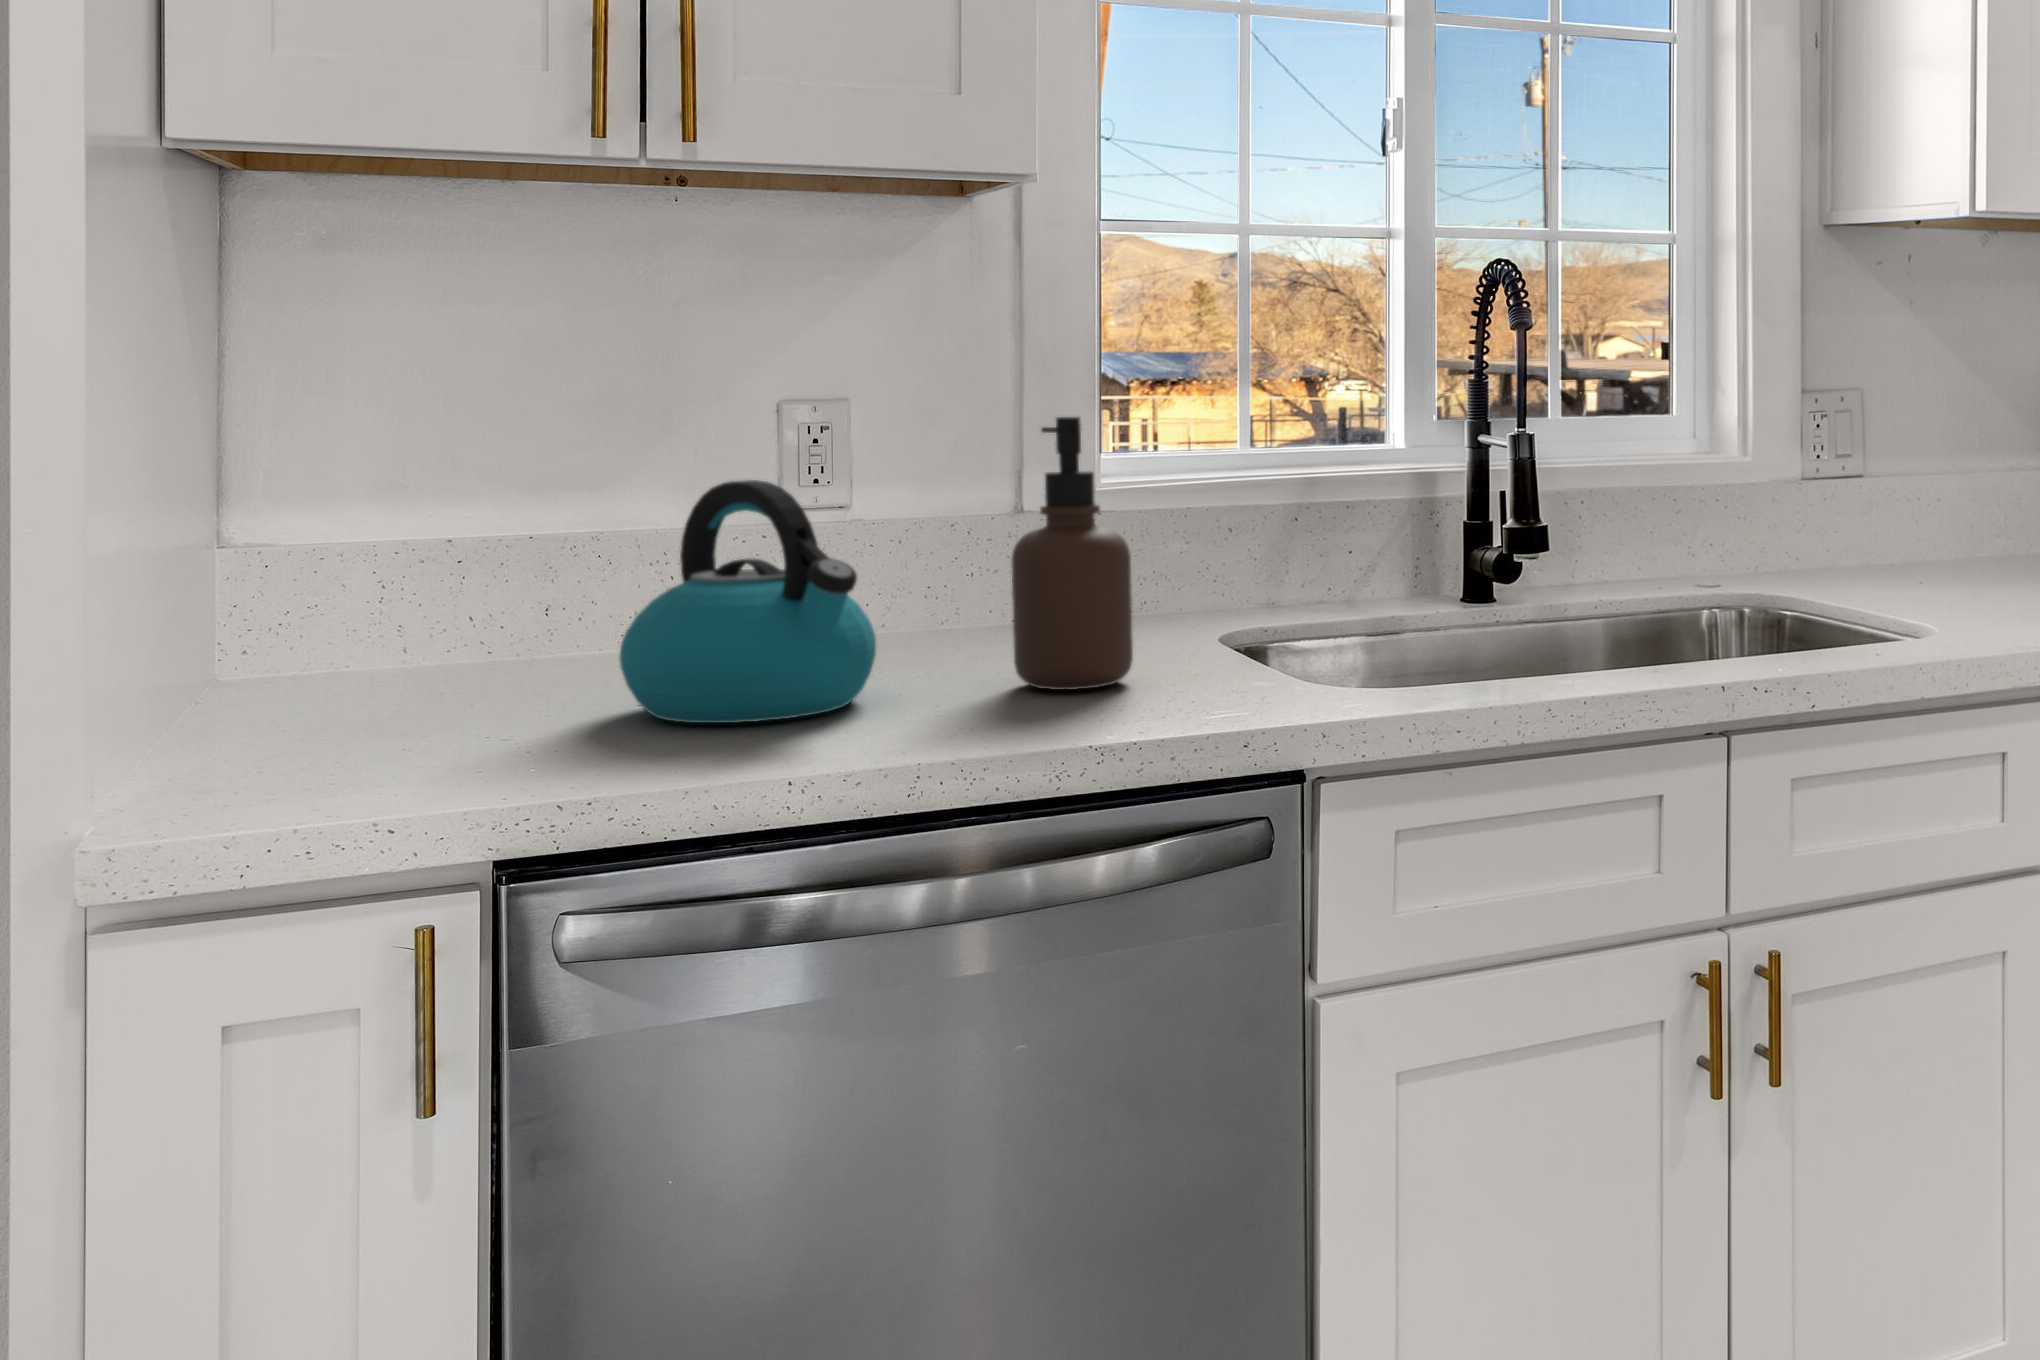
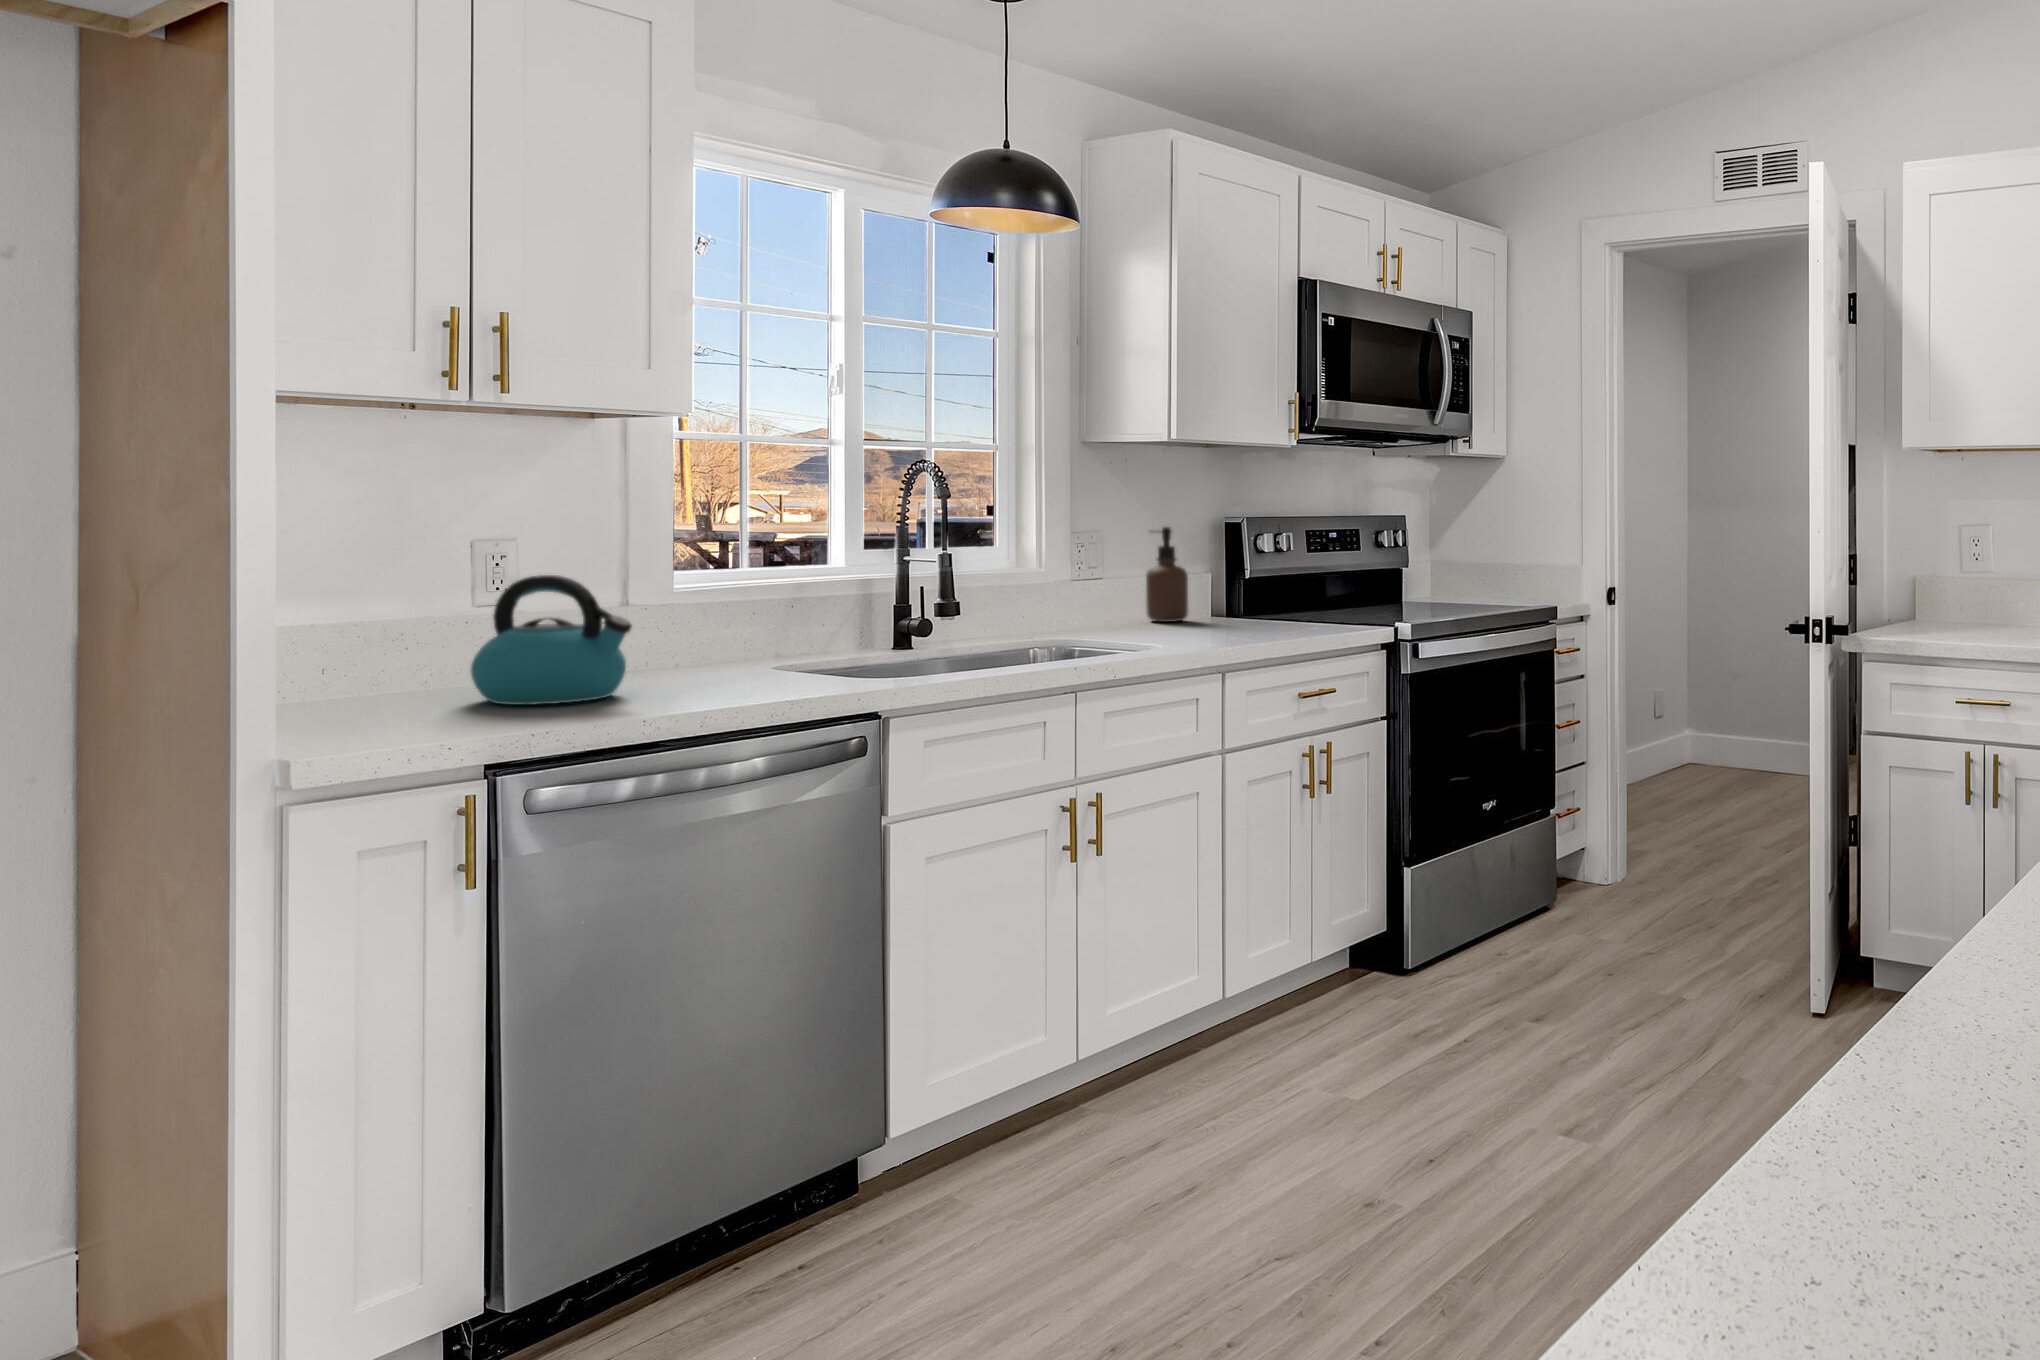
soap dispenser: present [1011,417,1133,690] -> present [1146,527,1188,622]

